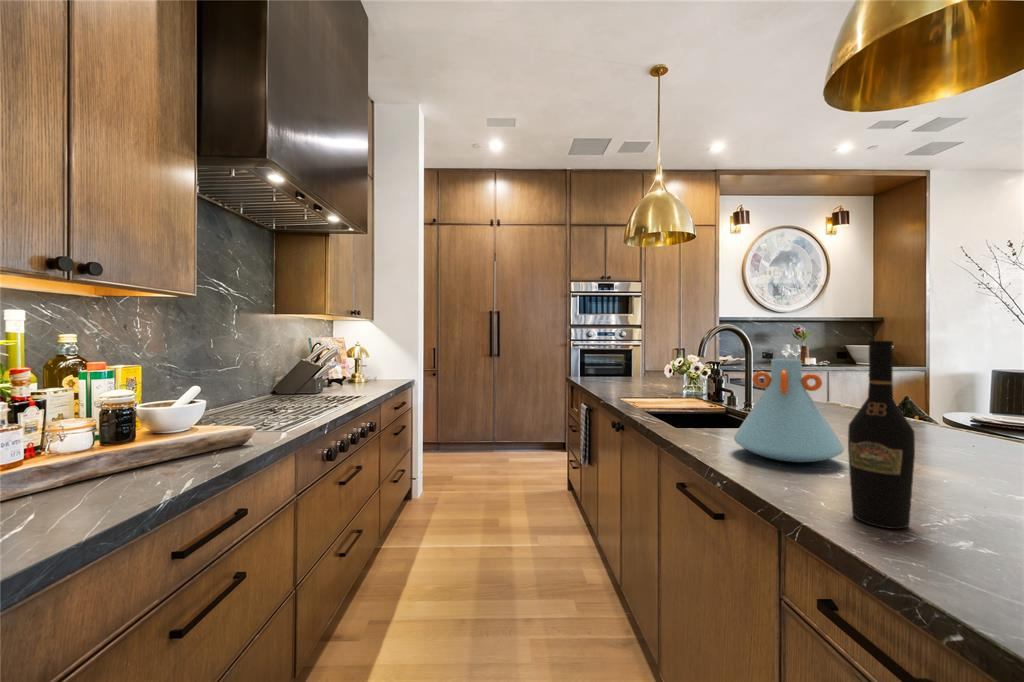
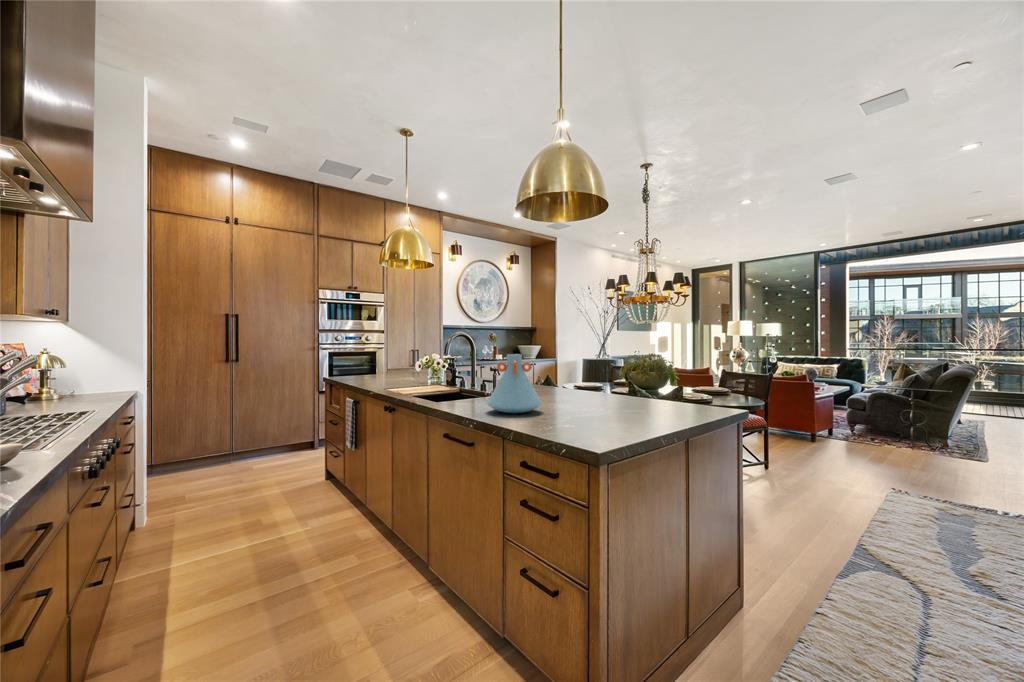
wine bottle: present [848,341,915,529] -> none [551,343,576,431]

